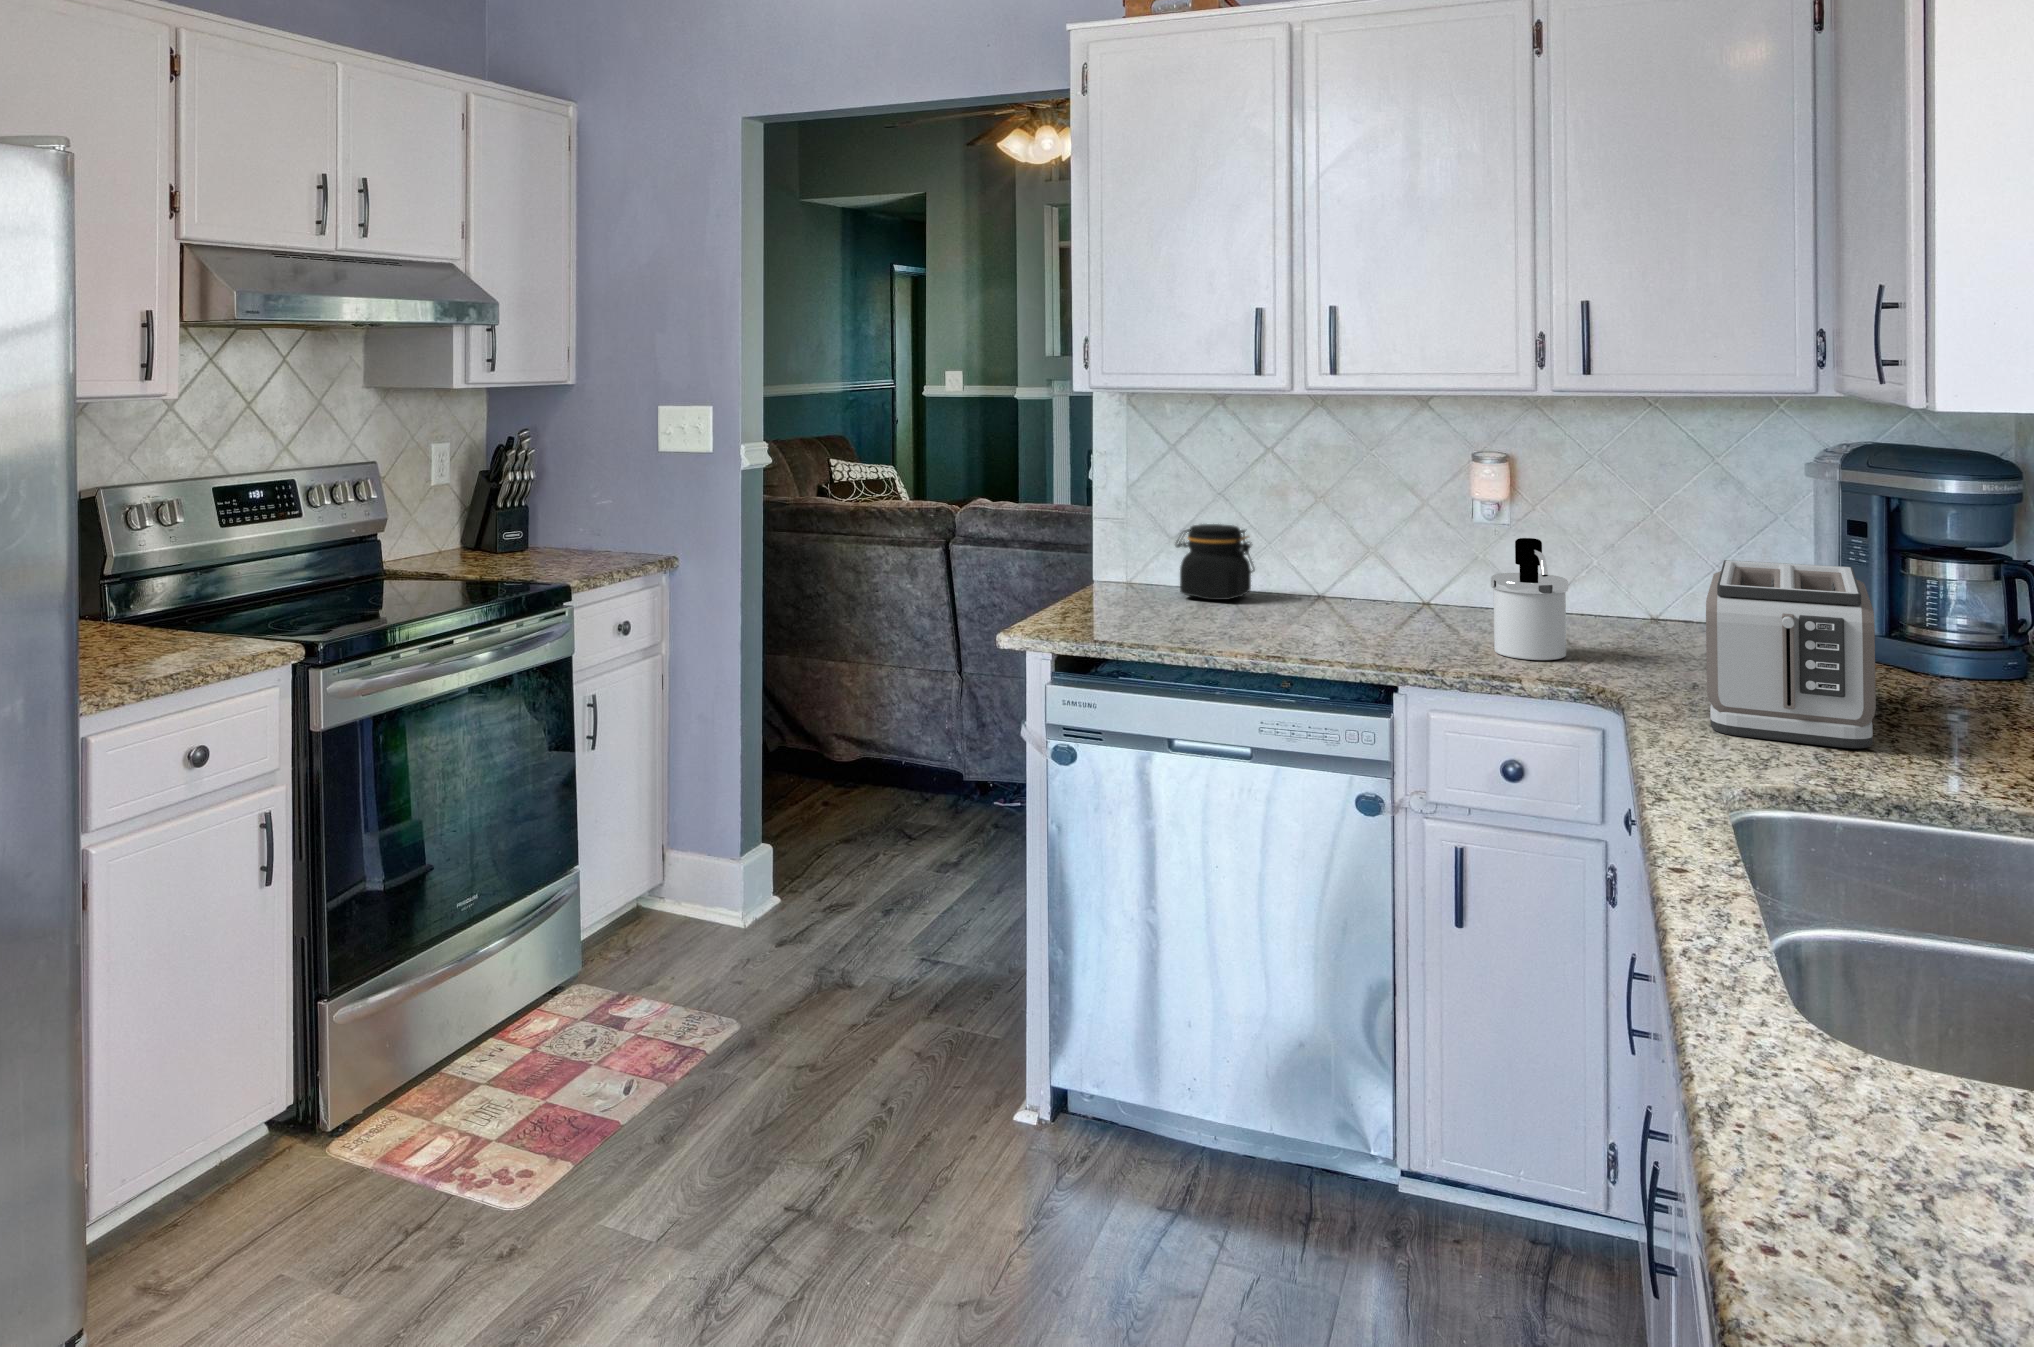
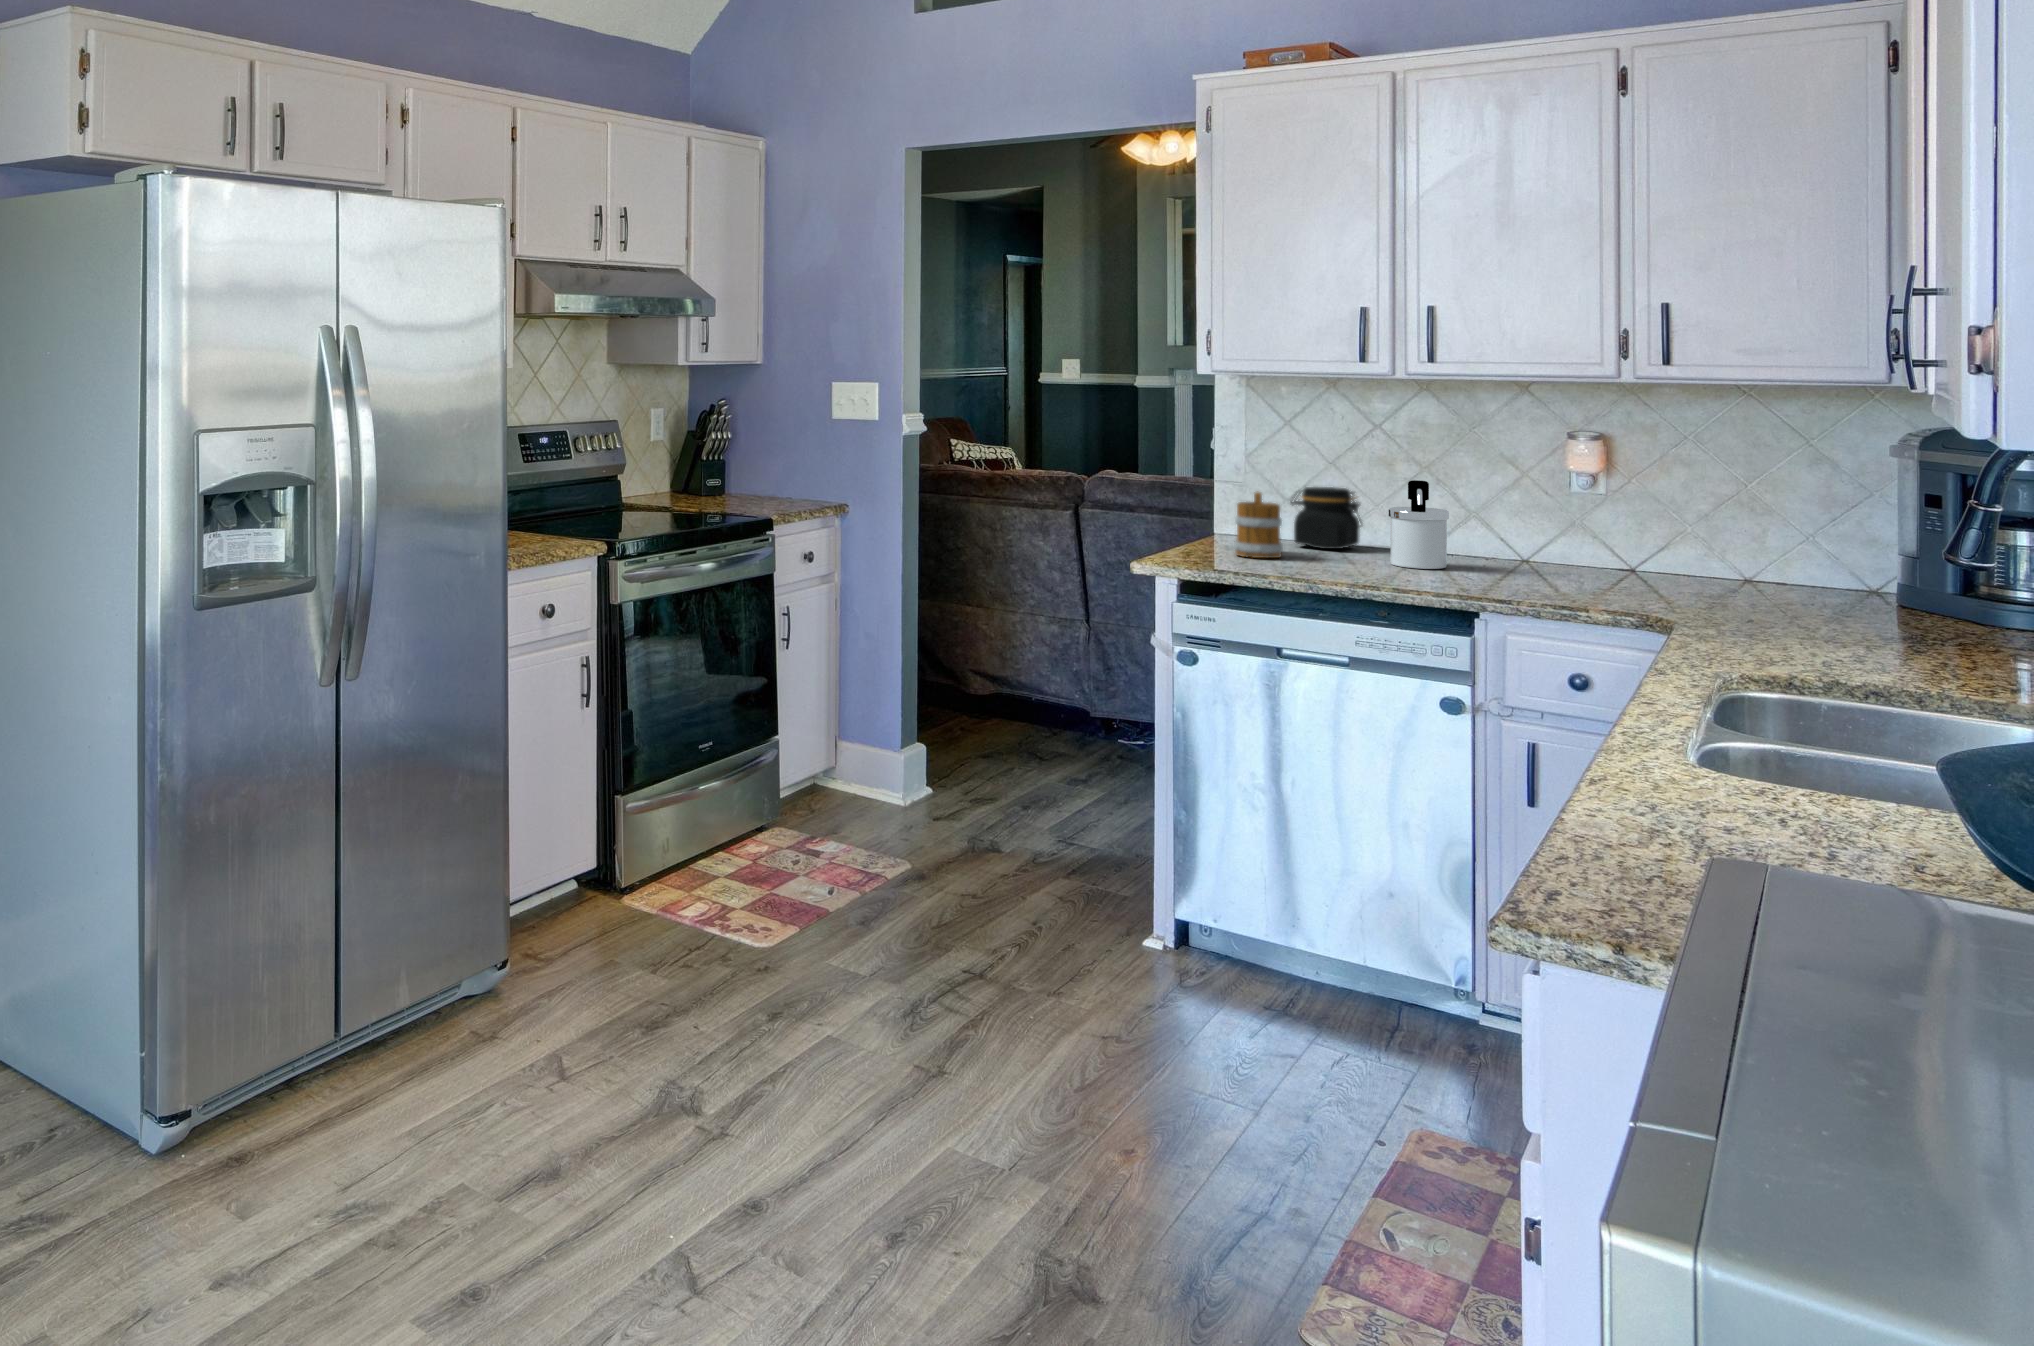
mug: none [1114,535,1170,620] -> present [1234,491,1283,558]
soap dispenser: present [1491,538,1568,660] -> present [1388,480,1449,569]
toaster: present [1706,560,1876,748] -> none [1734,517,1900,658]

